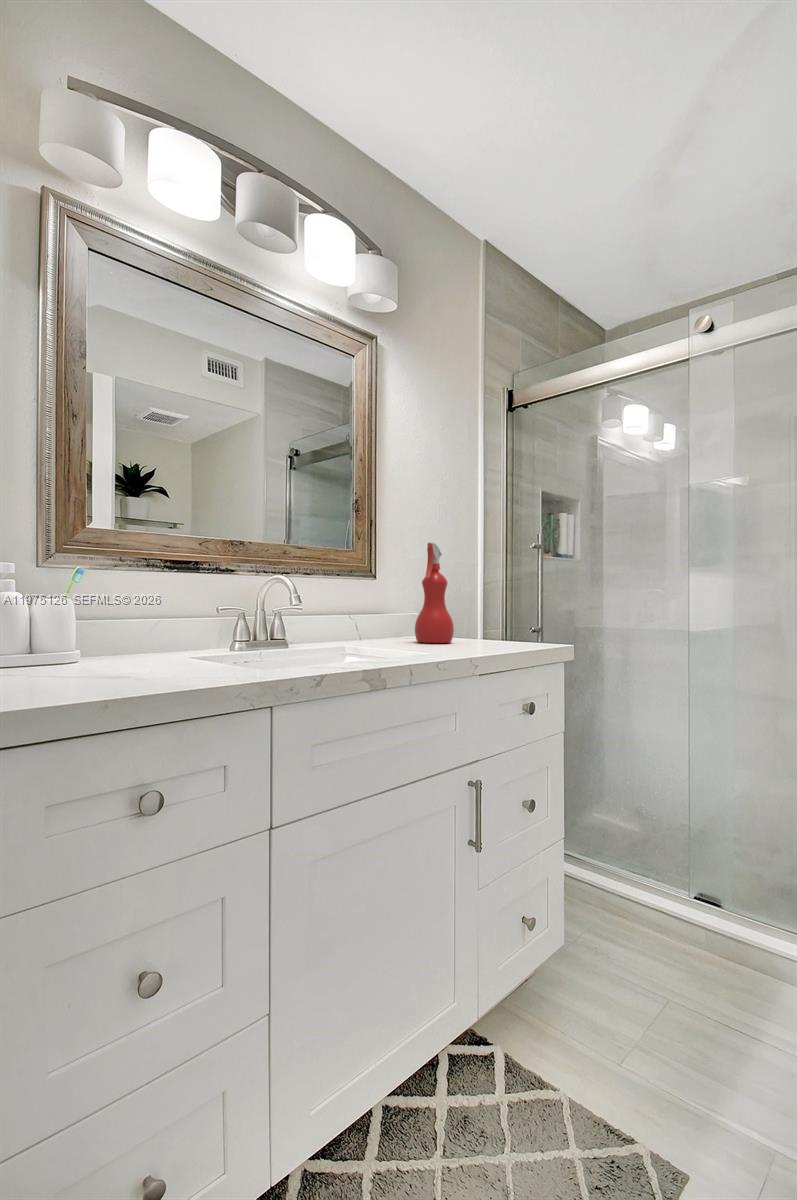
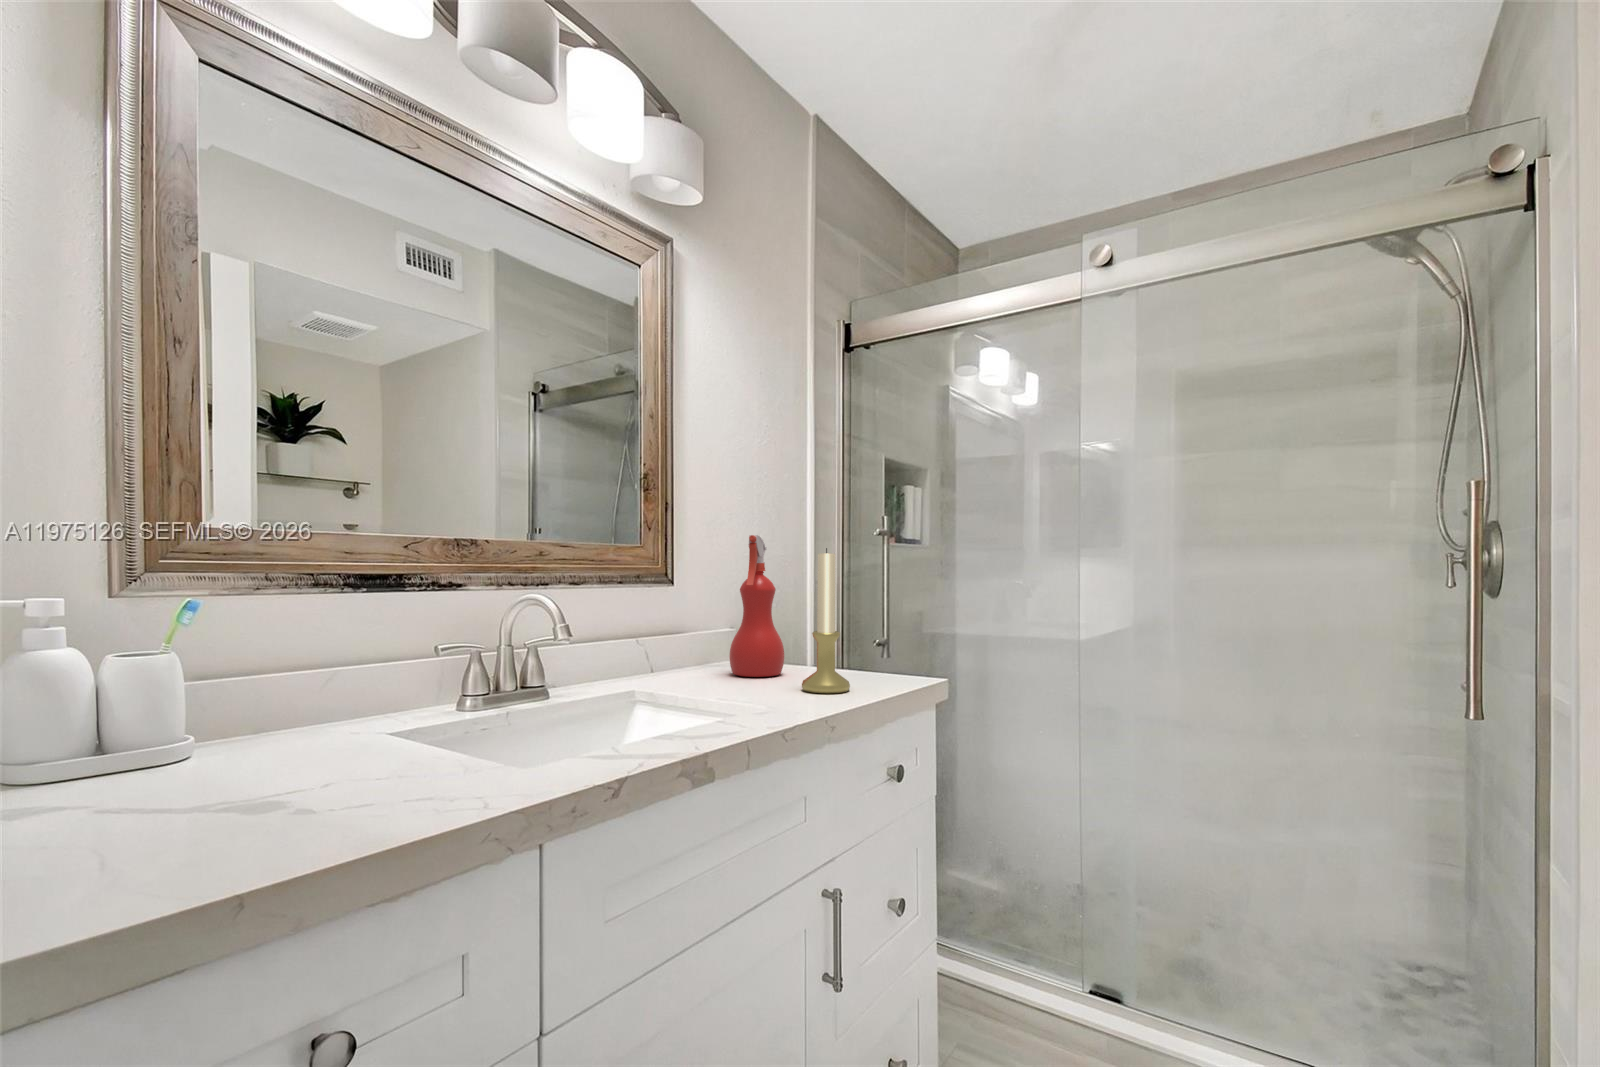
candle holder: none [461,548,496,650] -> present [802,548,850,693]

